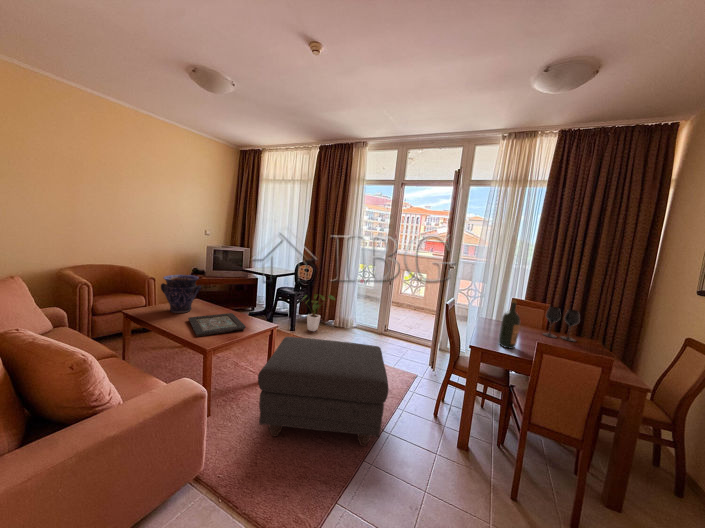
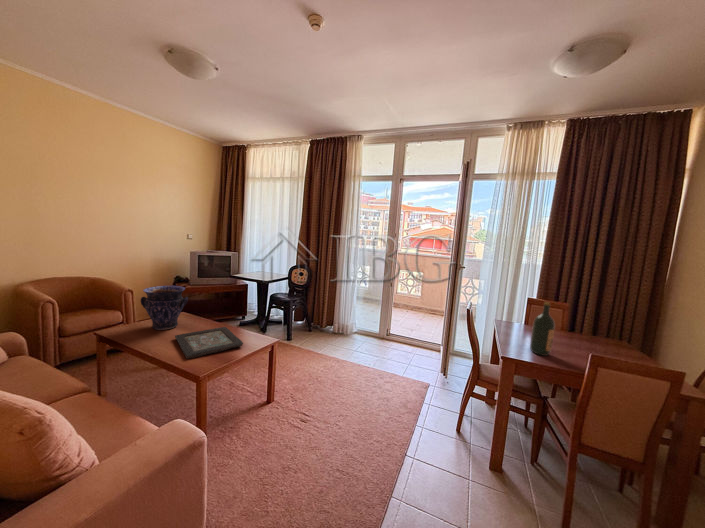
house plant: present [302,294,335,331] -> none [299,298,334,339]
wine glass: present [543,306,580,341] -> none [565,305,606,342]
ottoman: present [258,337,389,446] -> none [265,352,417,476]

